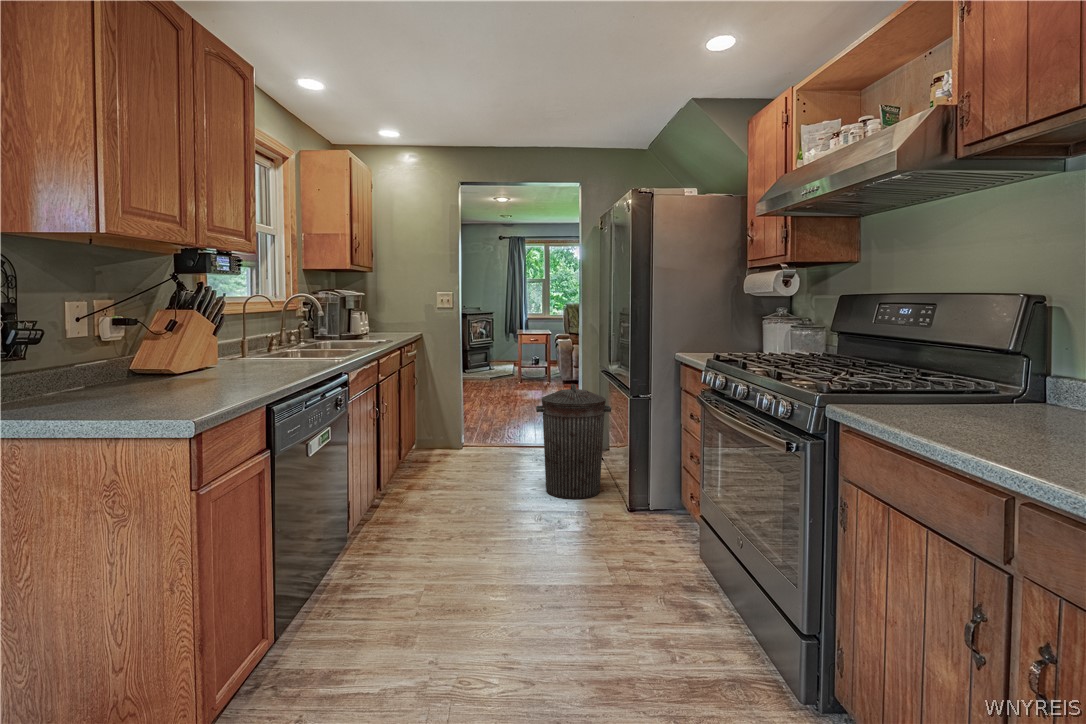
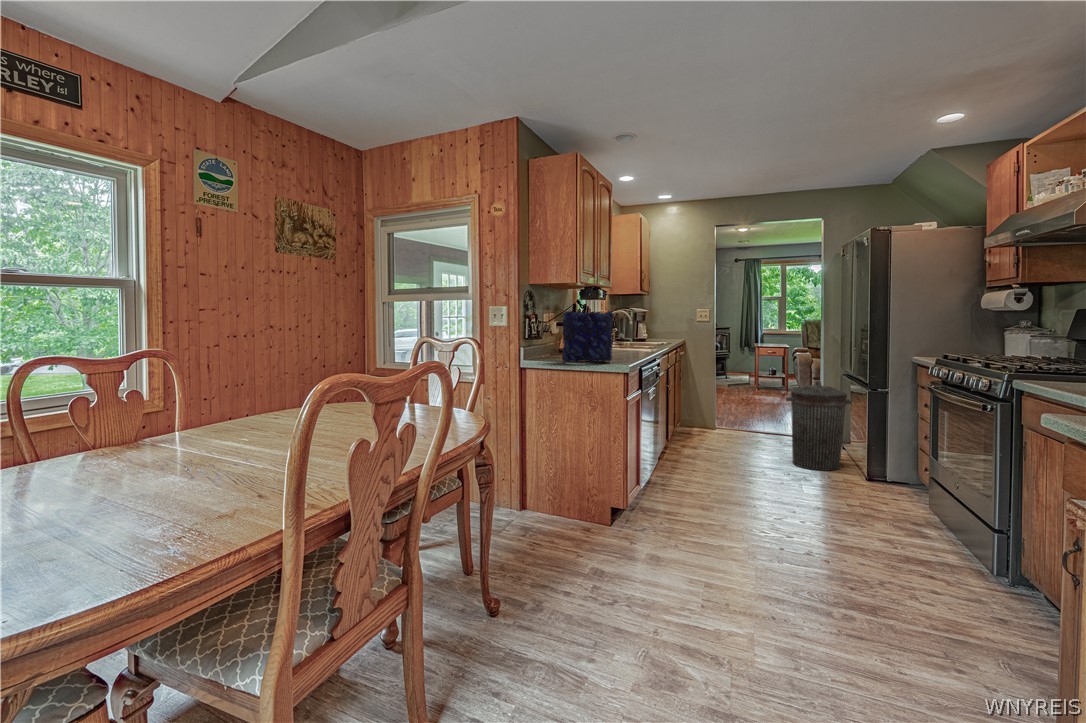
vase: none [126,292,236,389] -> present [562,311,613,362]

